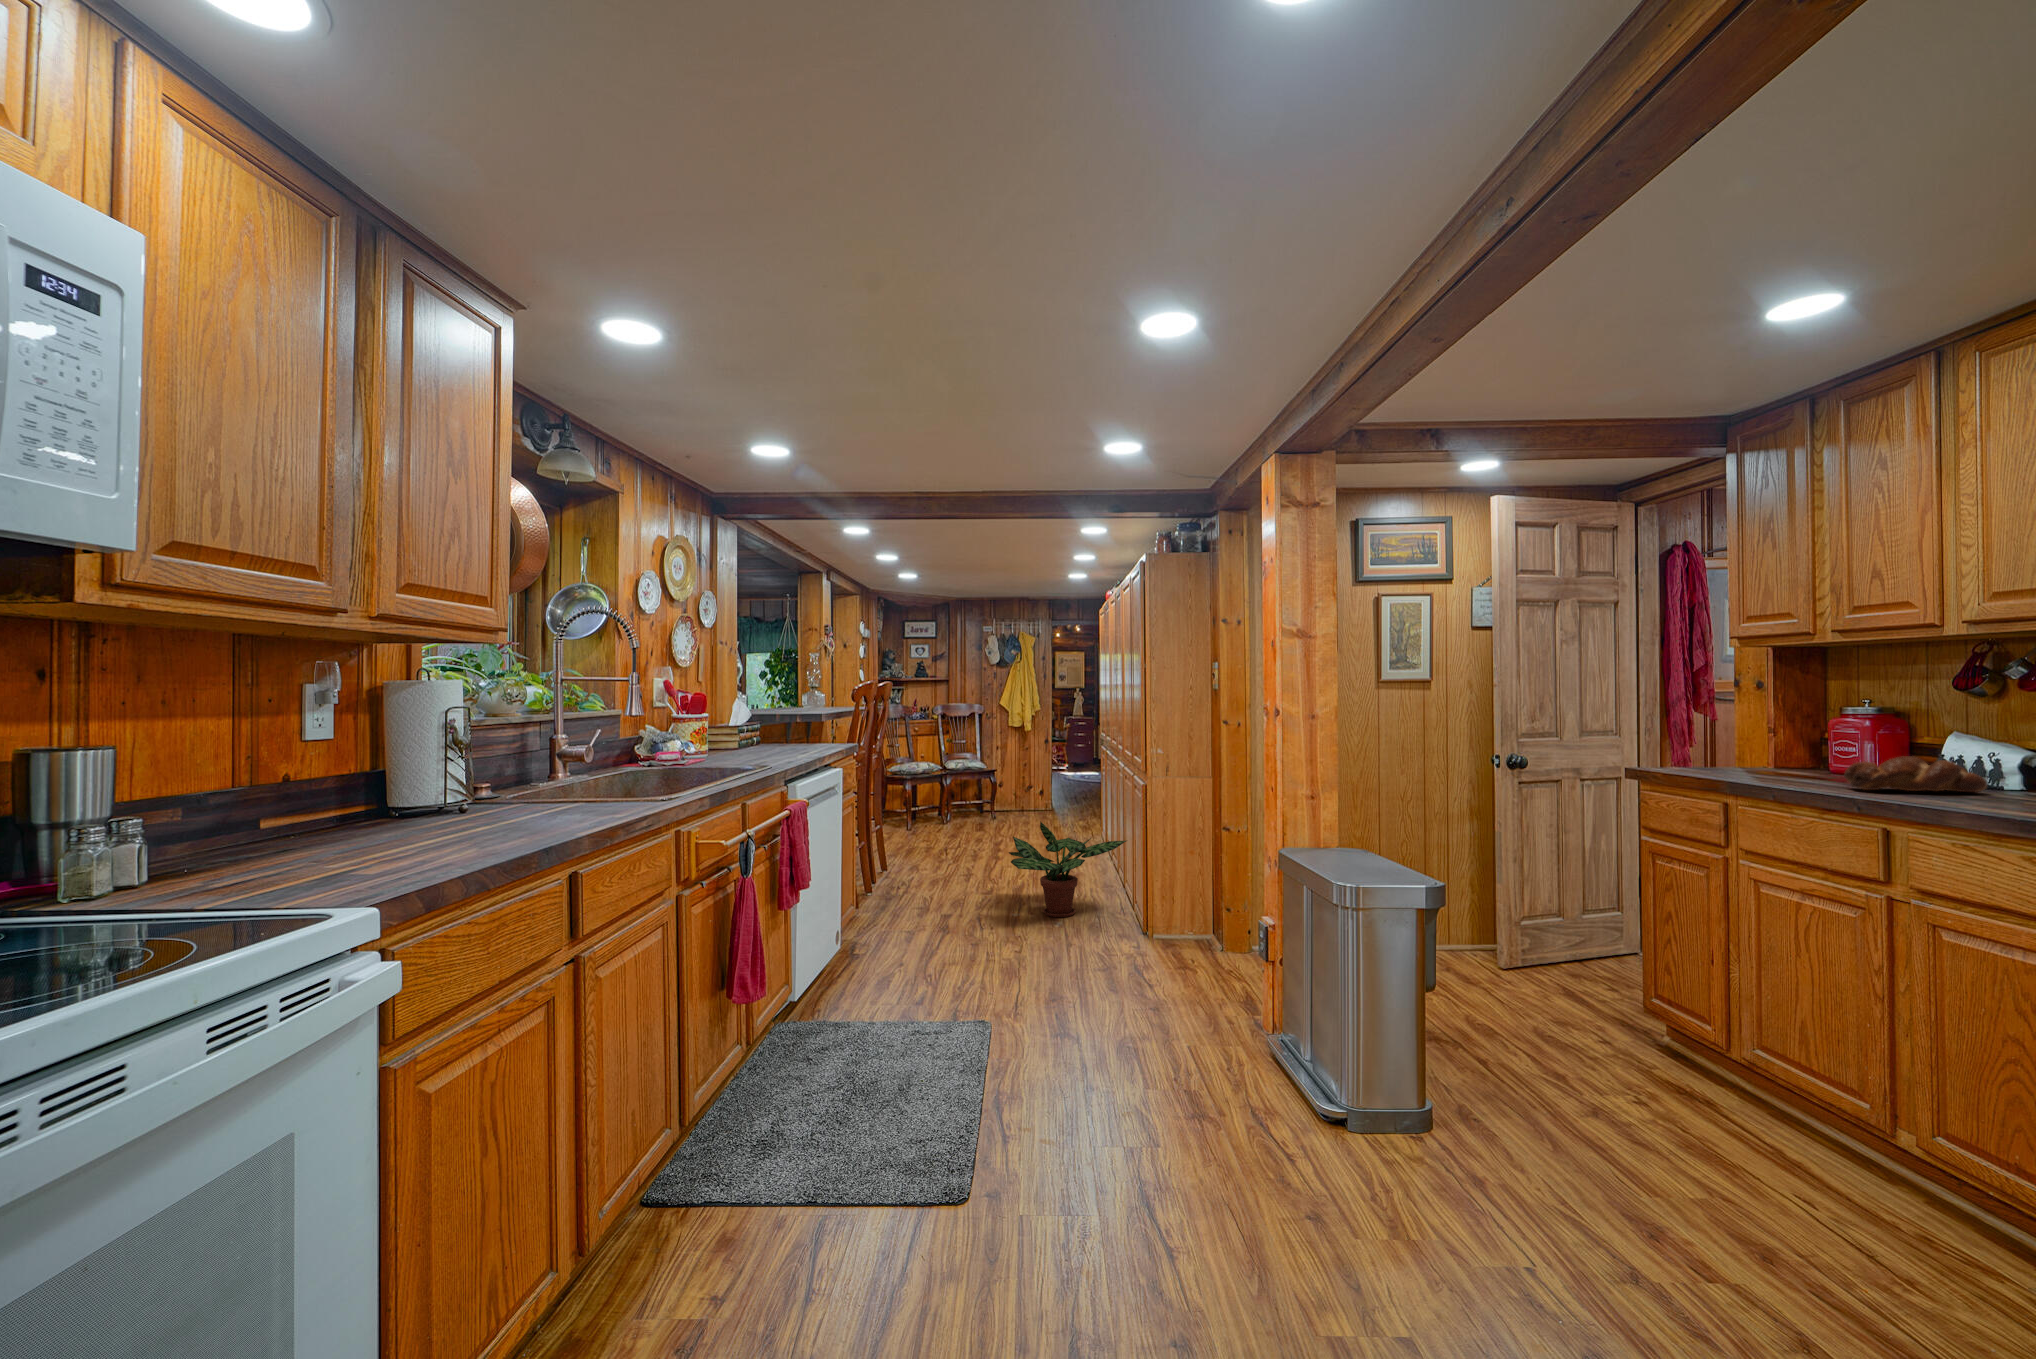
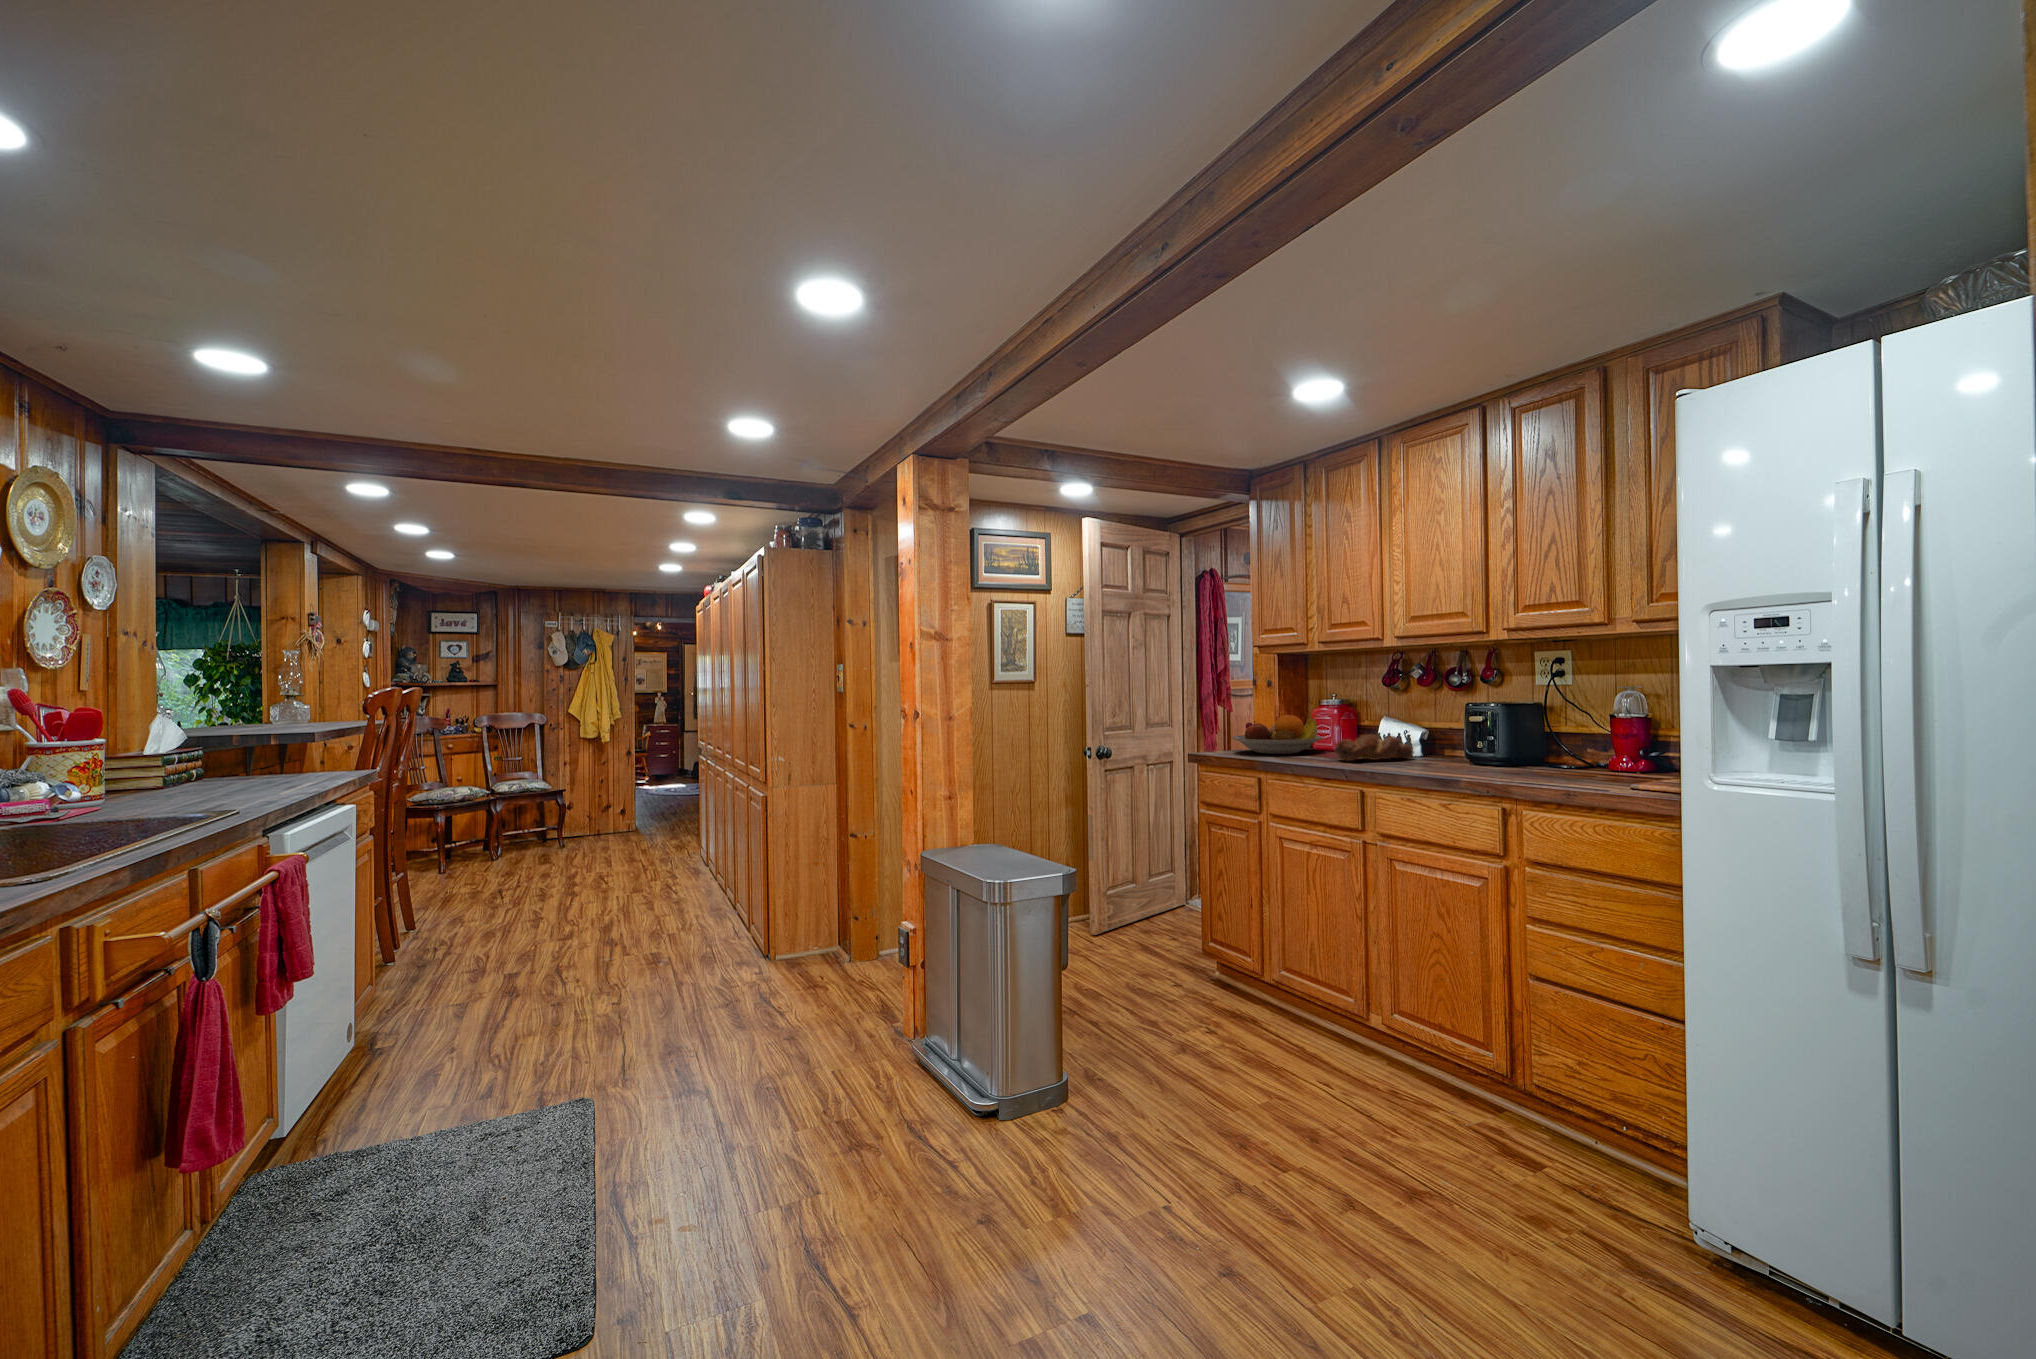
fruit bowl: none [1692,728,1839,777] -> present [1232,715,1323,754]
potted plant: present [1009,822,1126,917] -> none [592,845,738,952]

